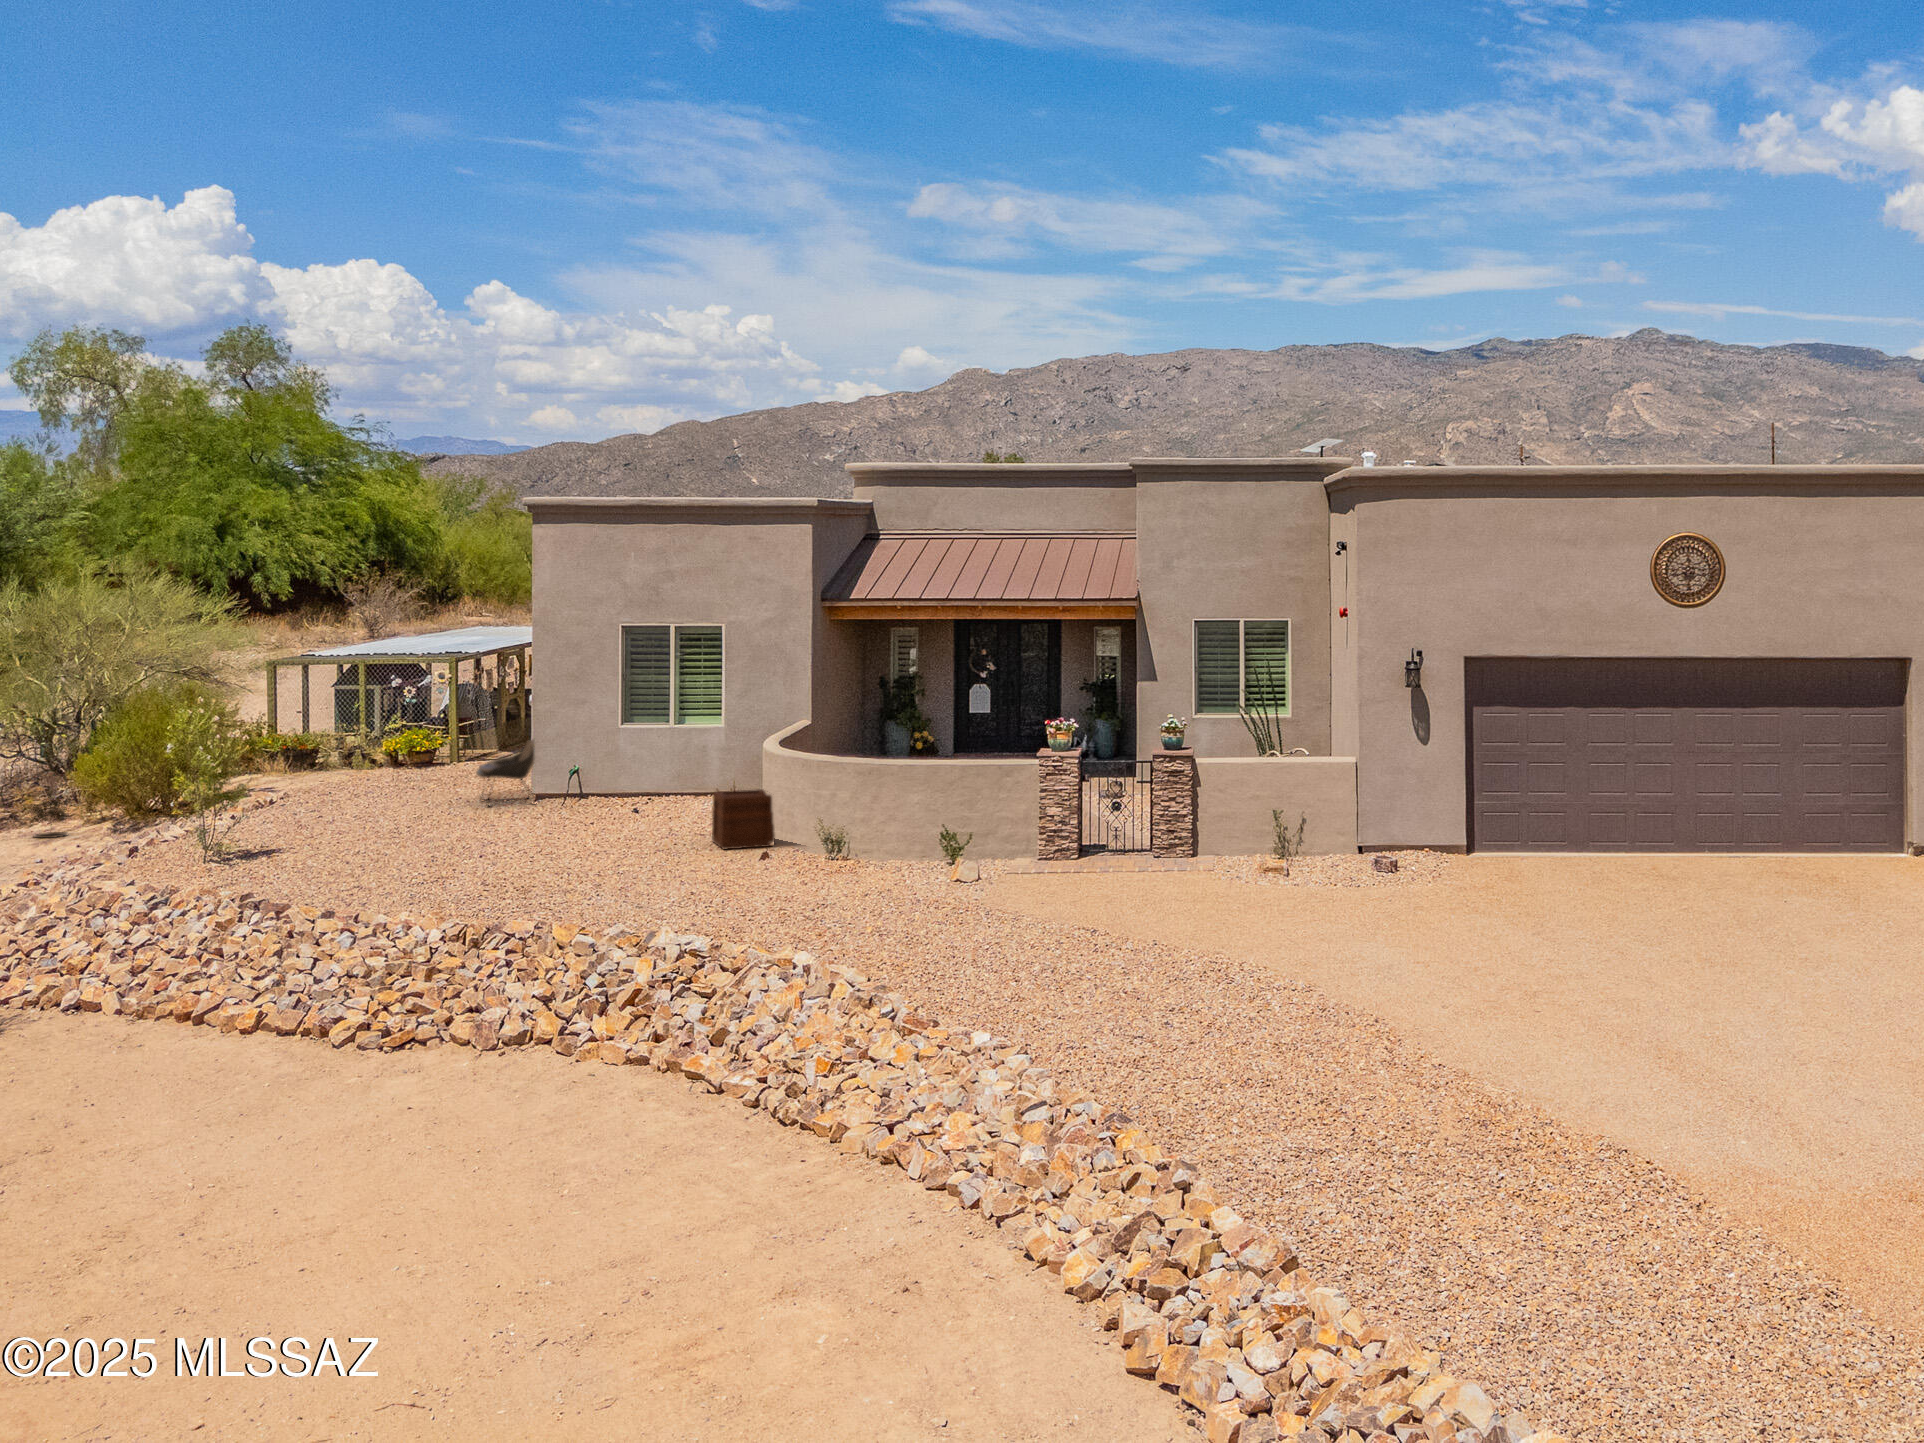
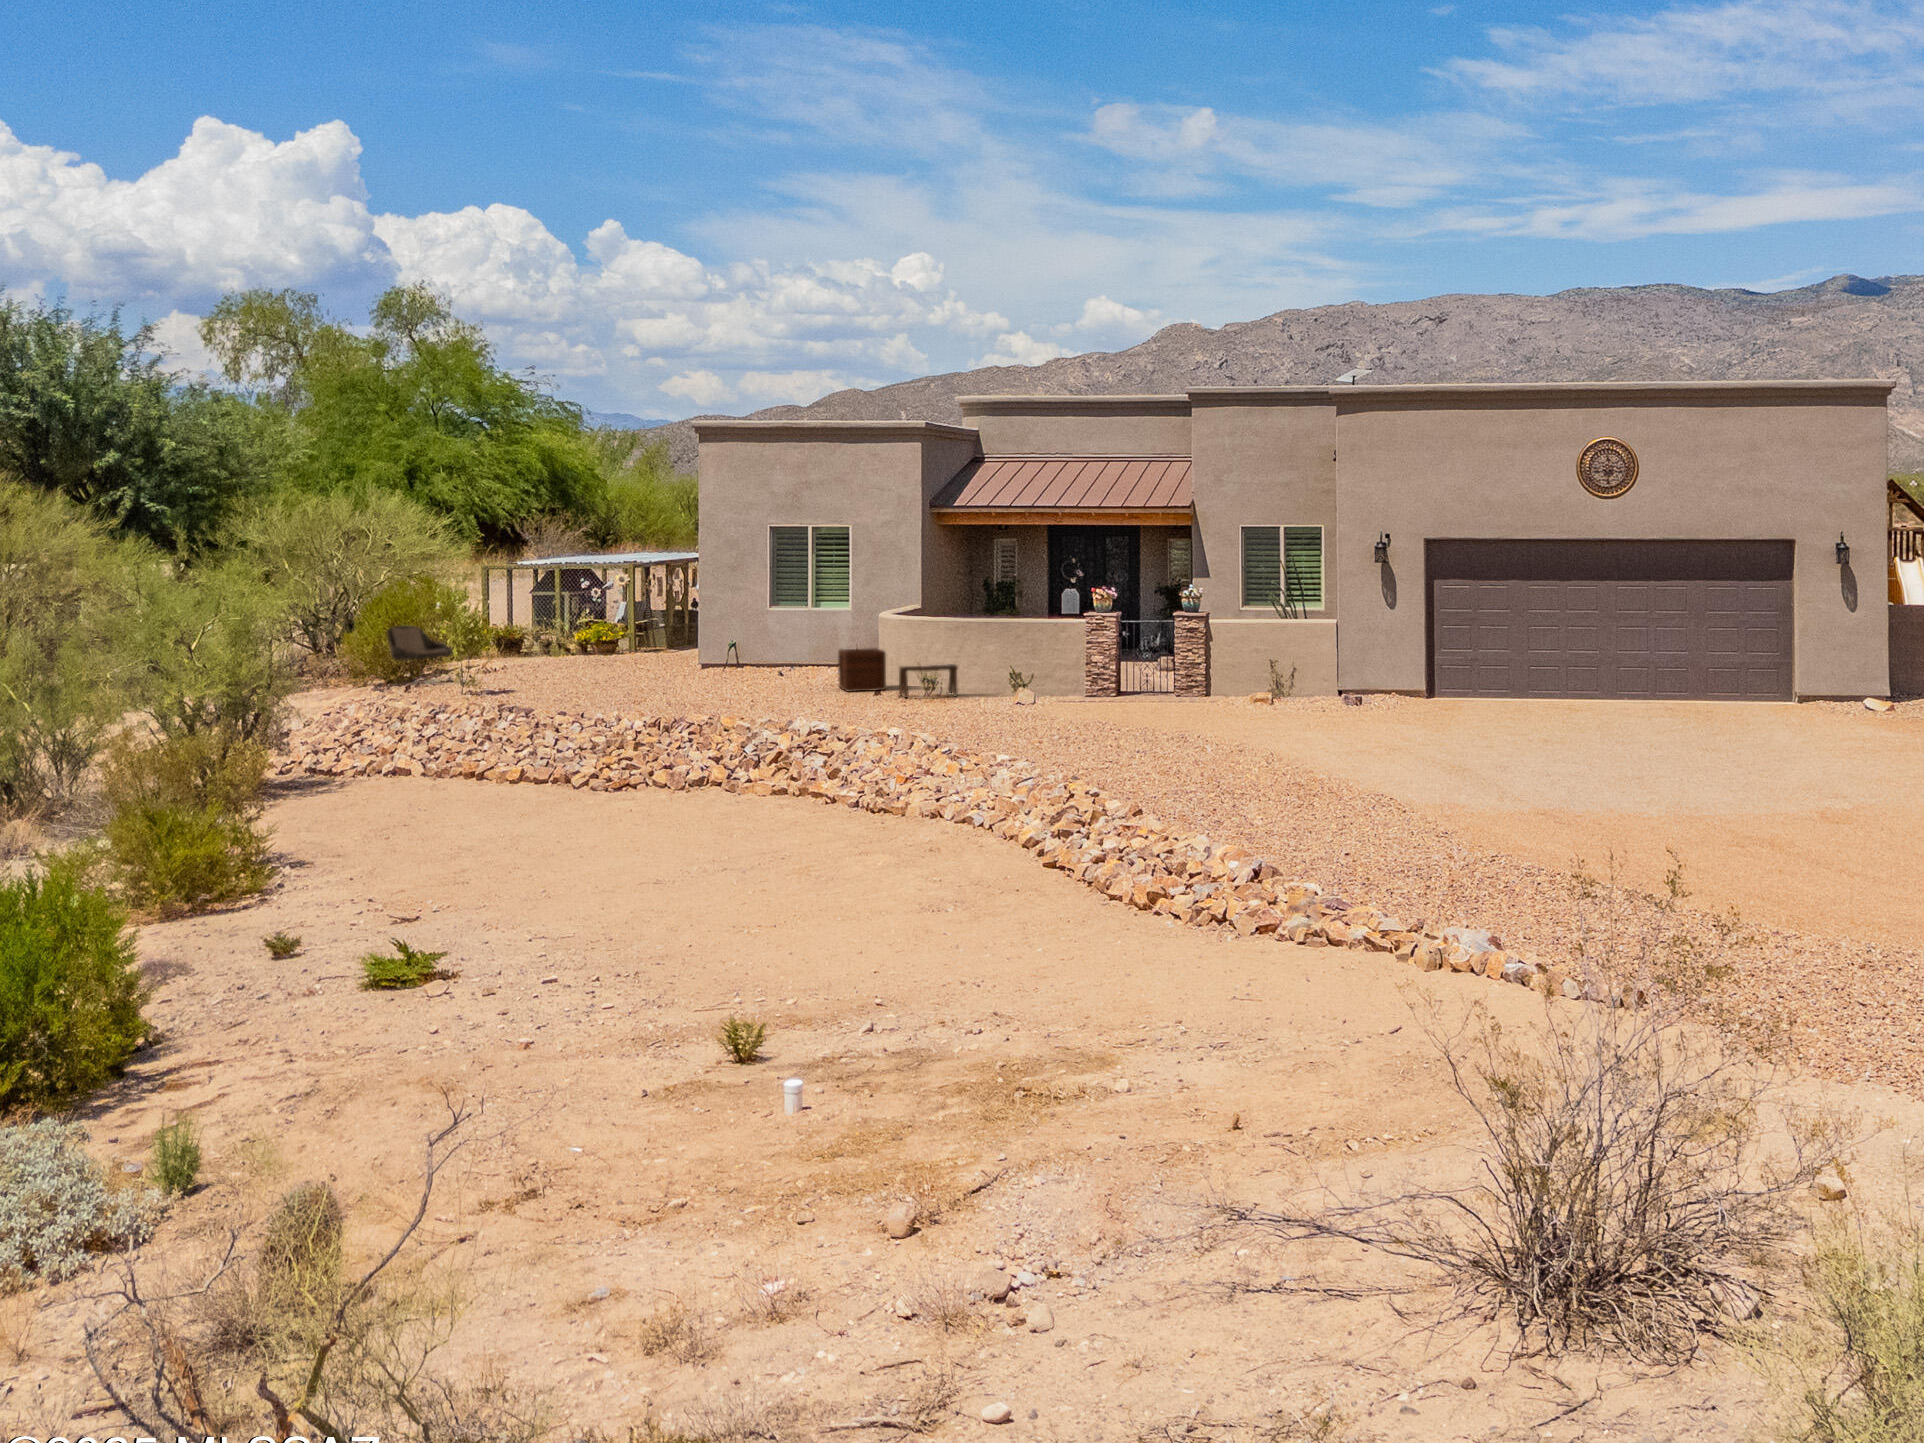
lounge chair: present [476,740,535,801] -> present [387,626,453,683]
potted tree: present [31,788,69,838] -> none [328,643,361,684]
bench: none [792,815,871,863] -> present [899,664,958,698]

